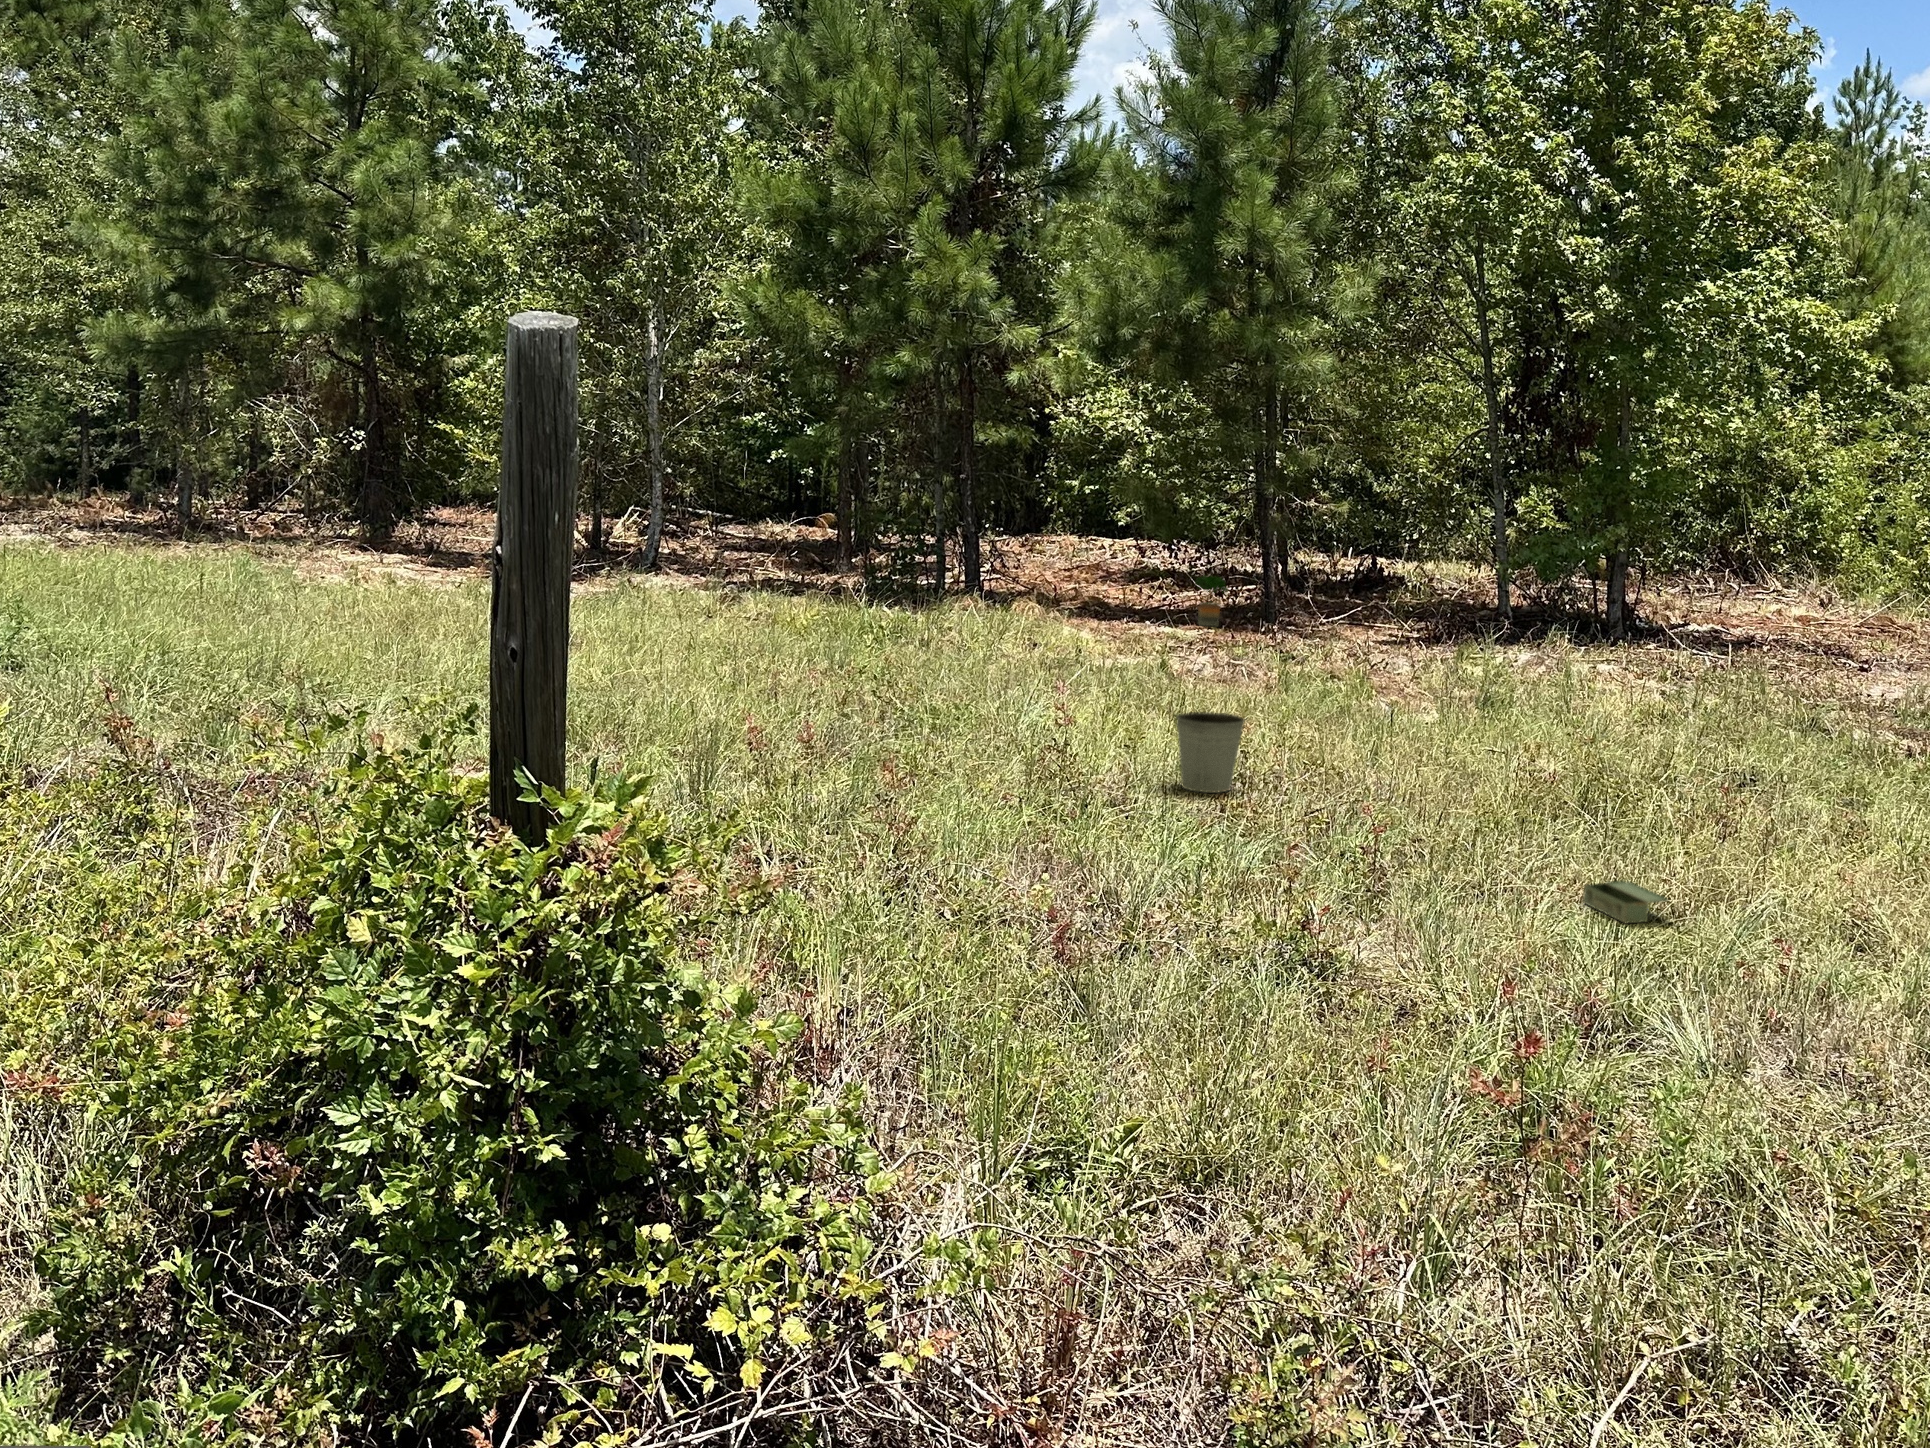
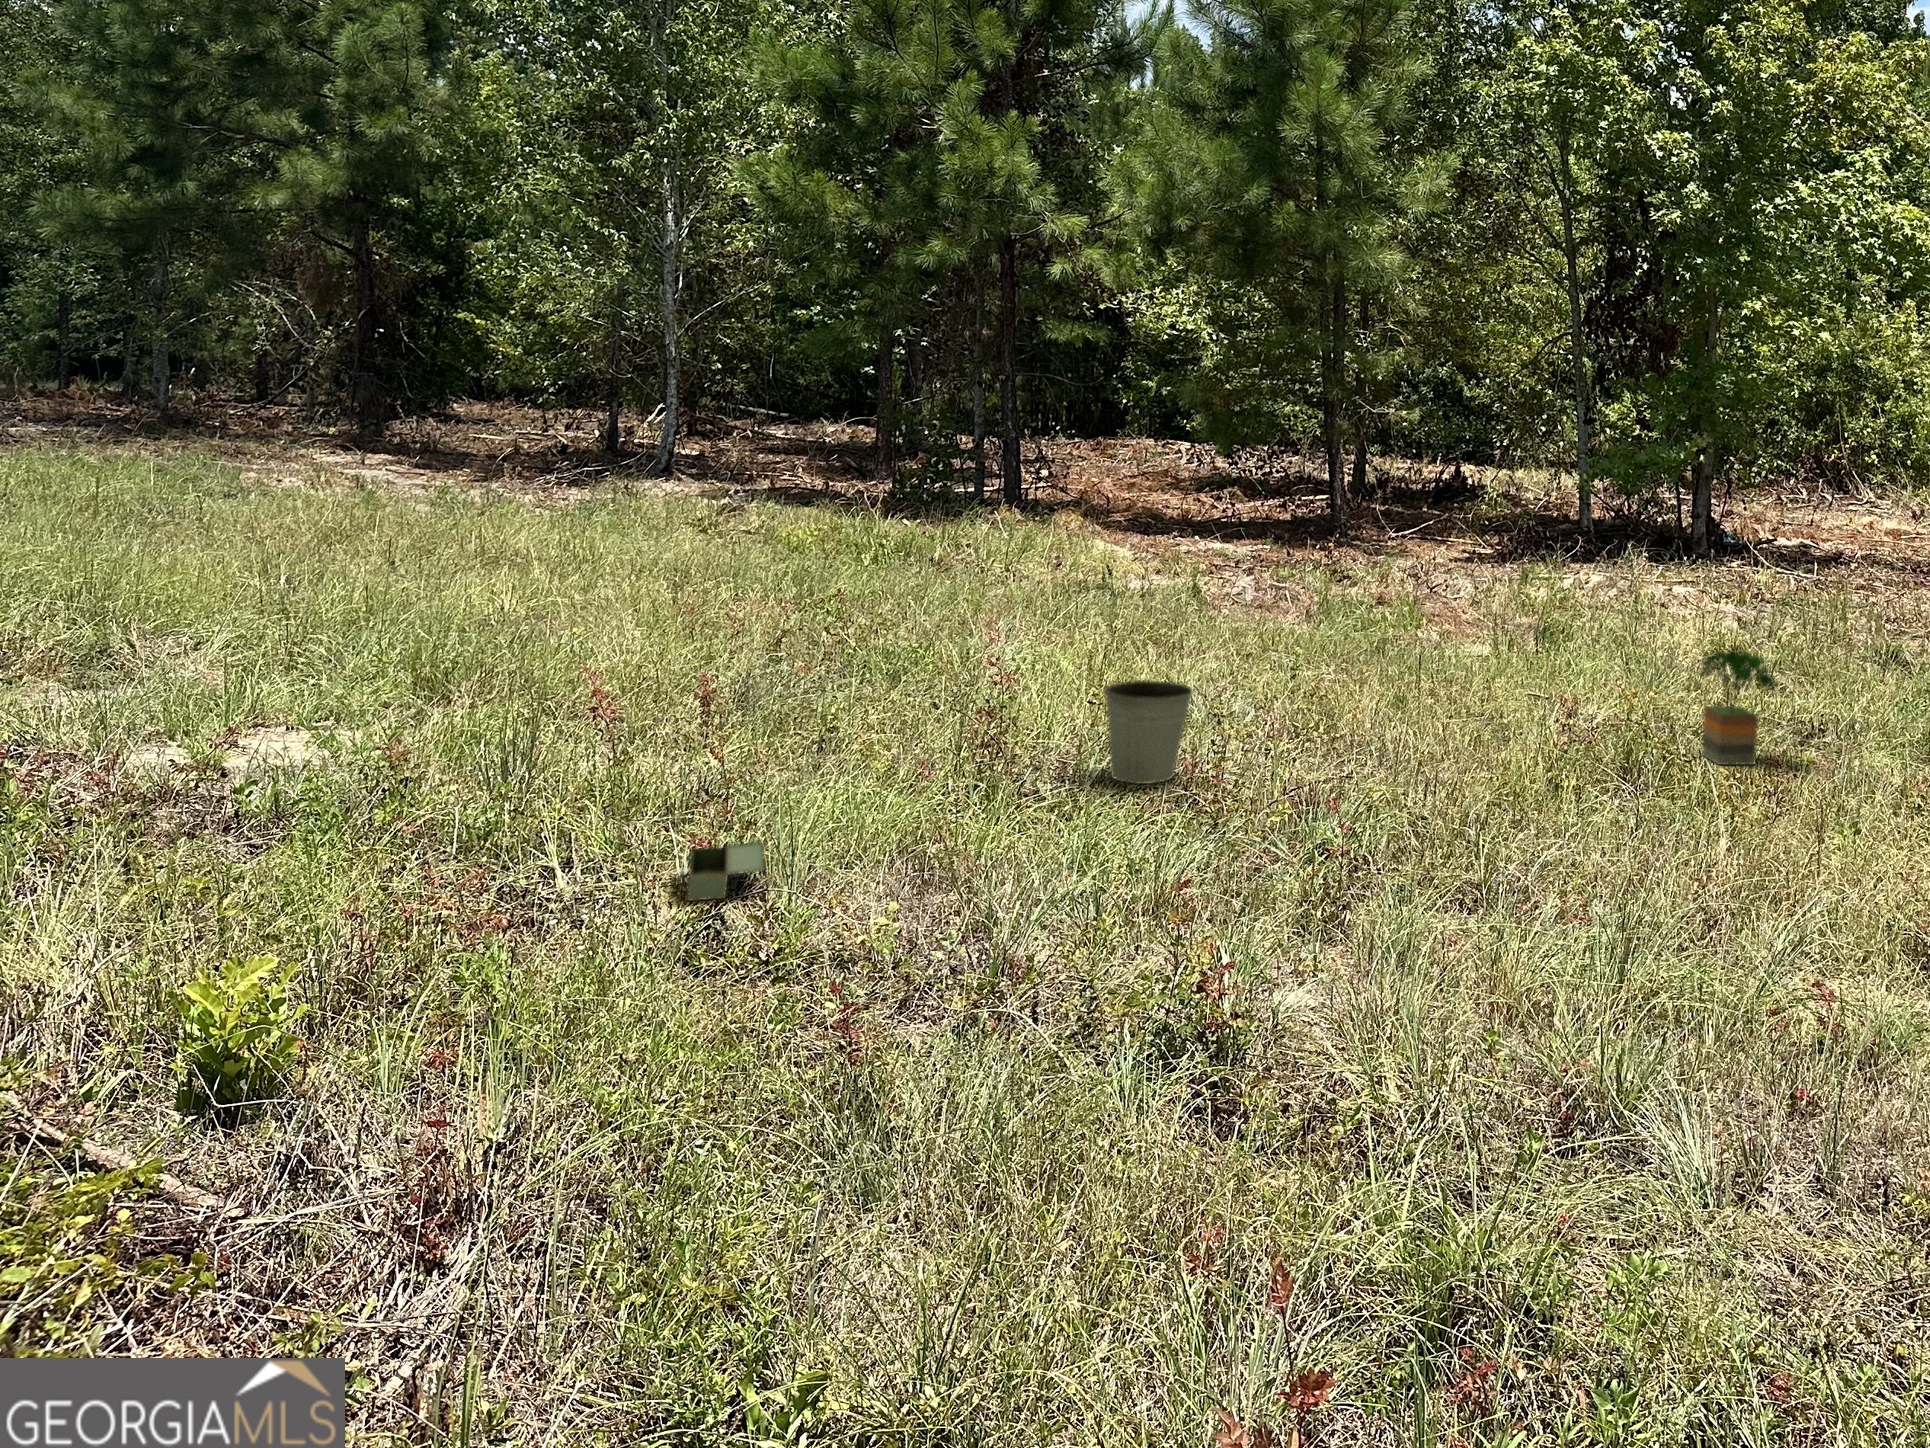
potted tree: present [1196,576,1228,626] -> present [1700,649,1777,765]
toolbox: present [1583,880,1669,923] -> present [680,842,765,901]

